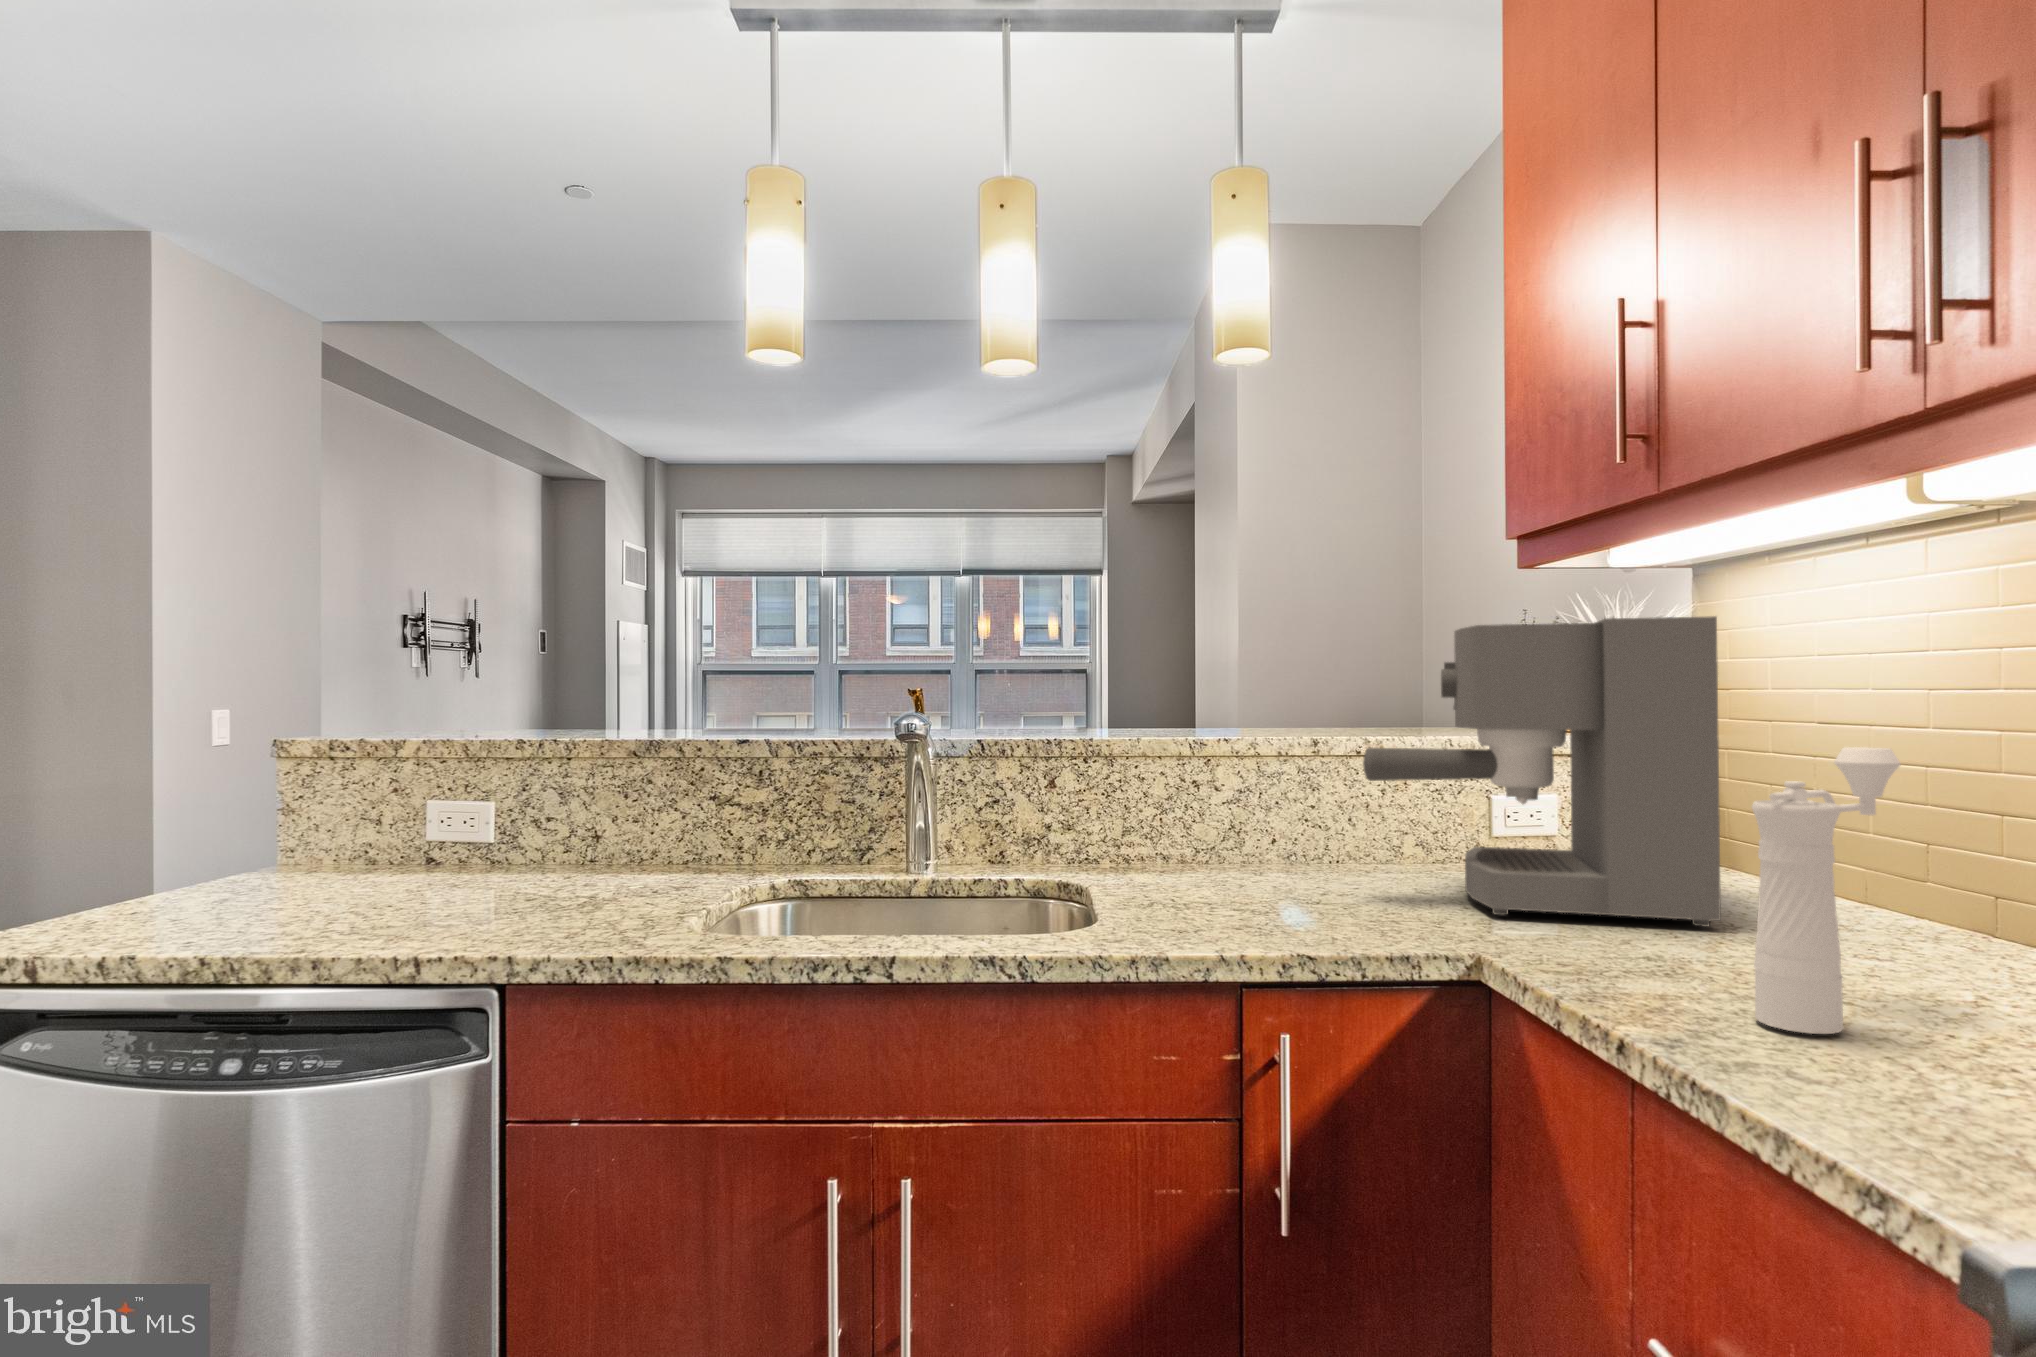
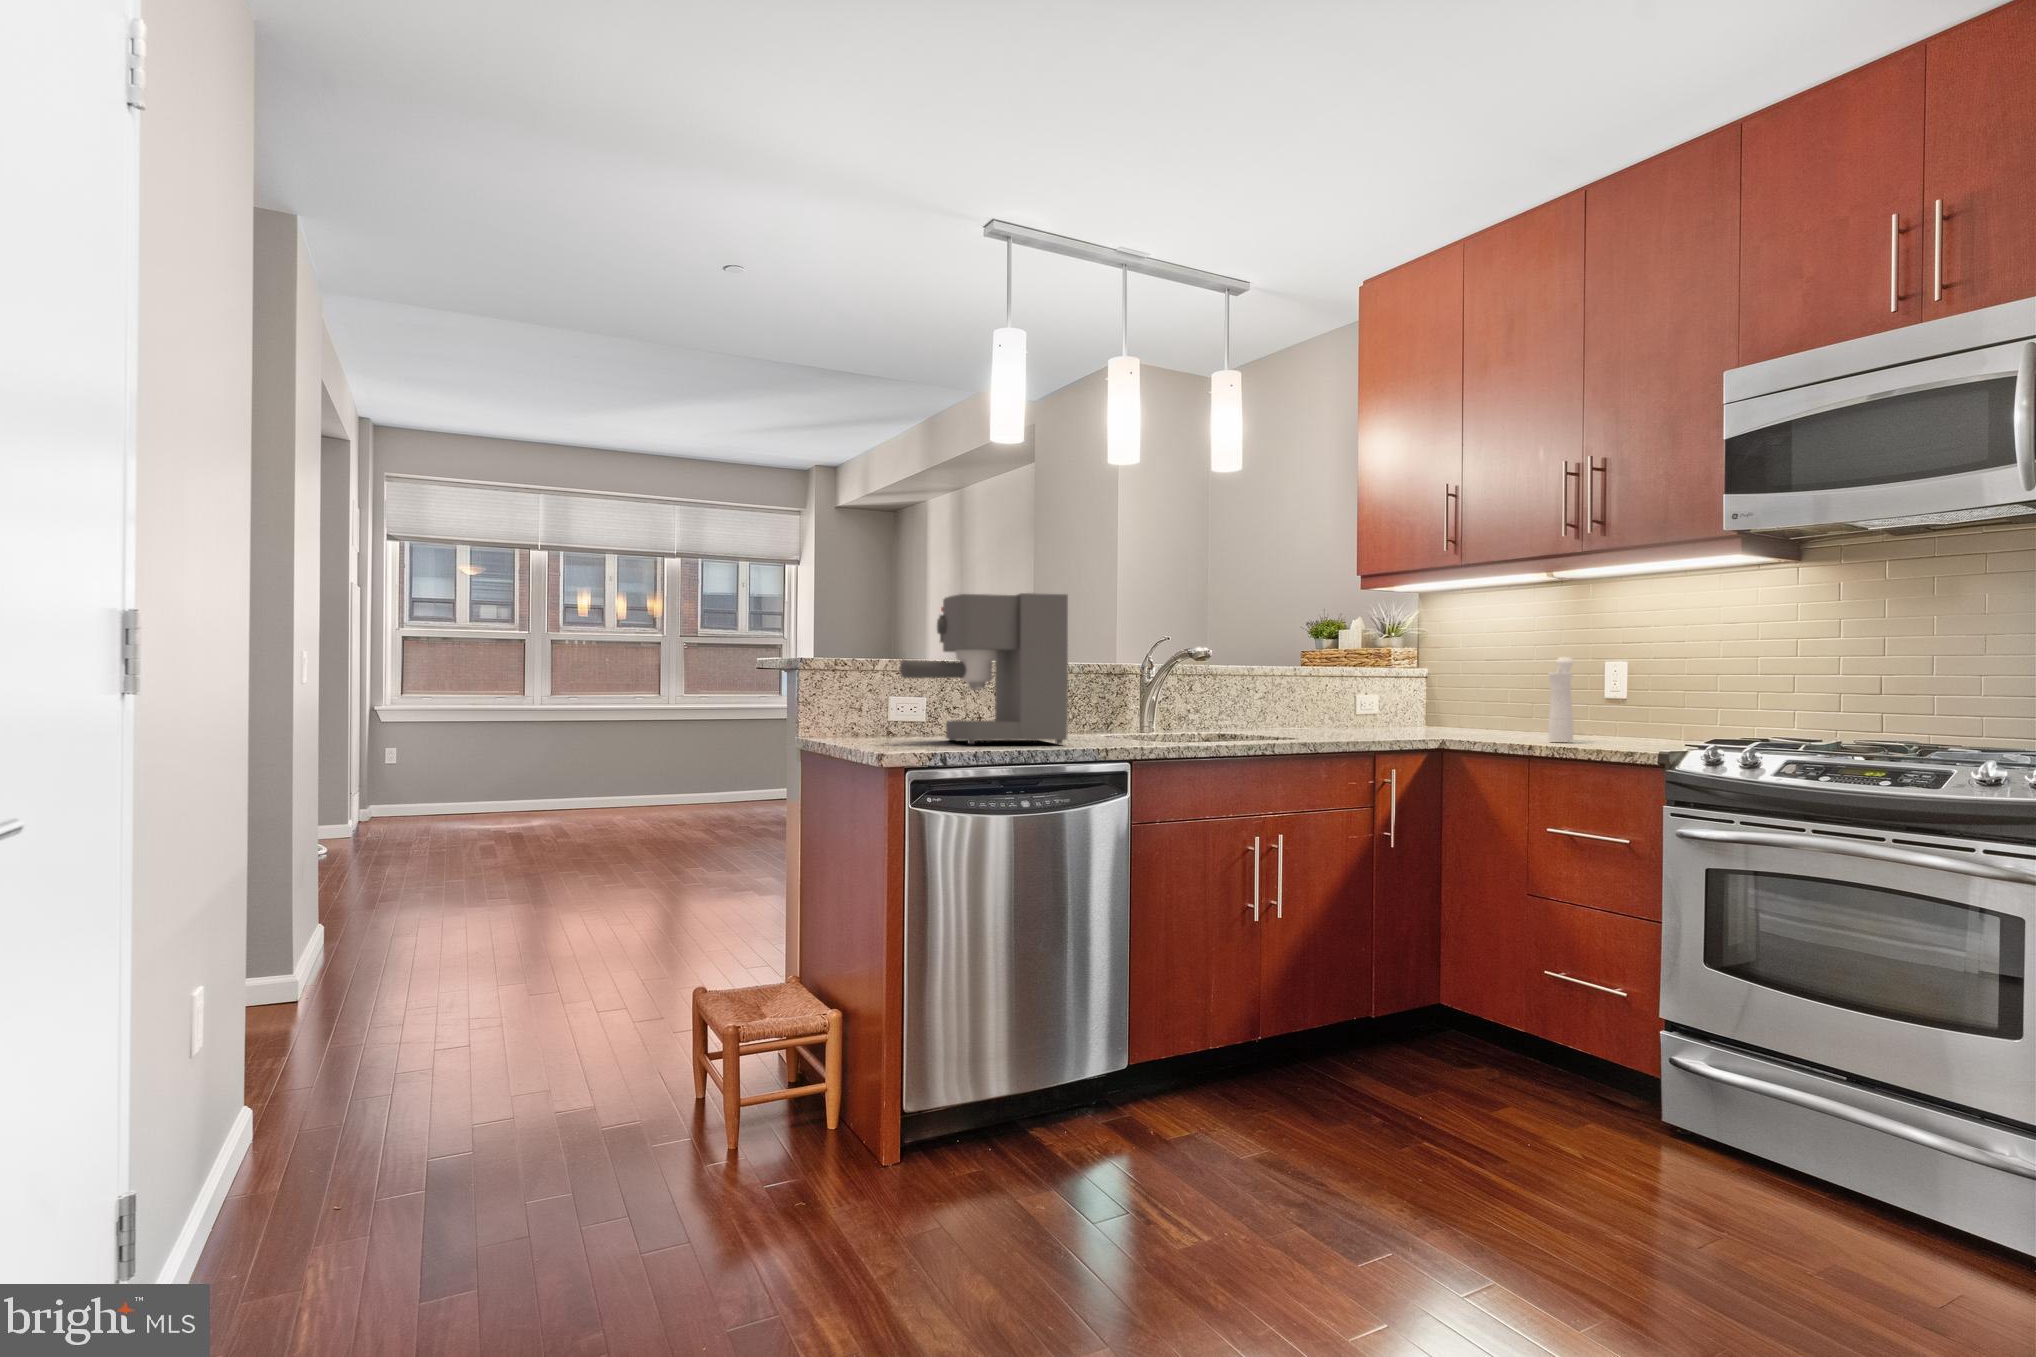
coffee maker: present [1363,616,1721,927] -> present [900,593,1068,744]

